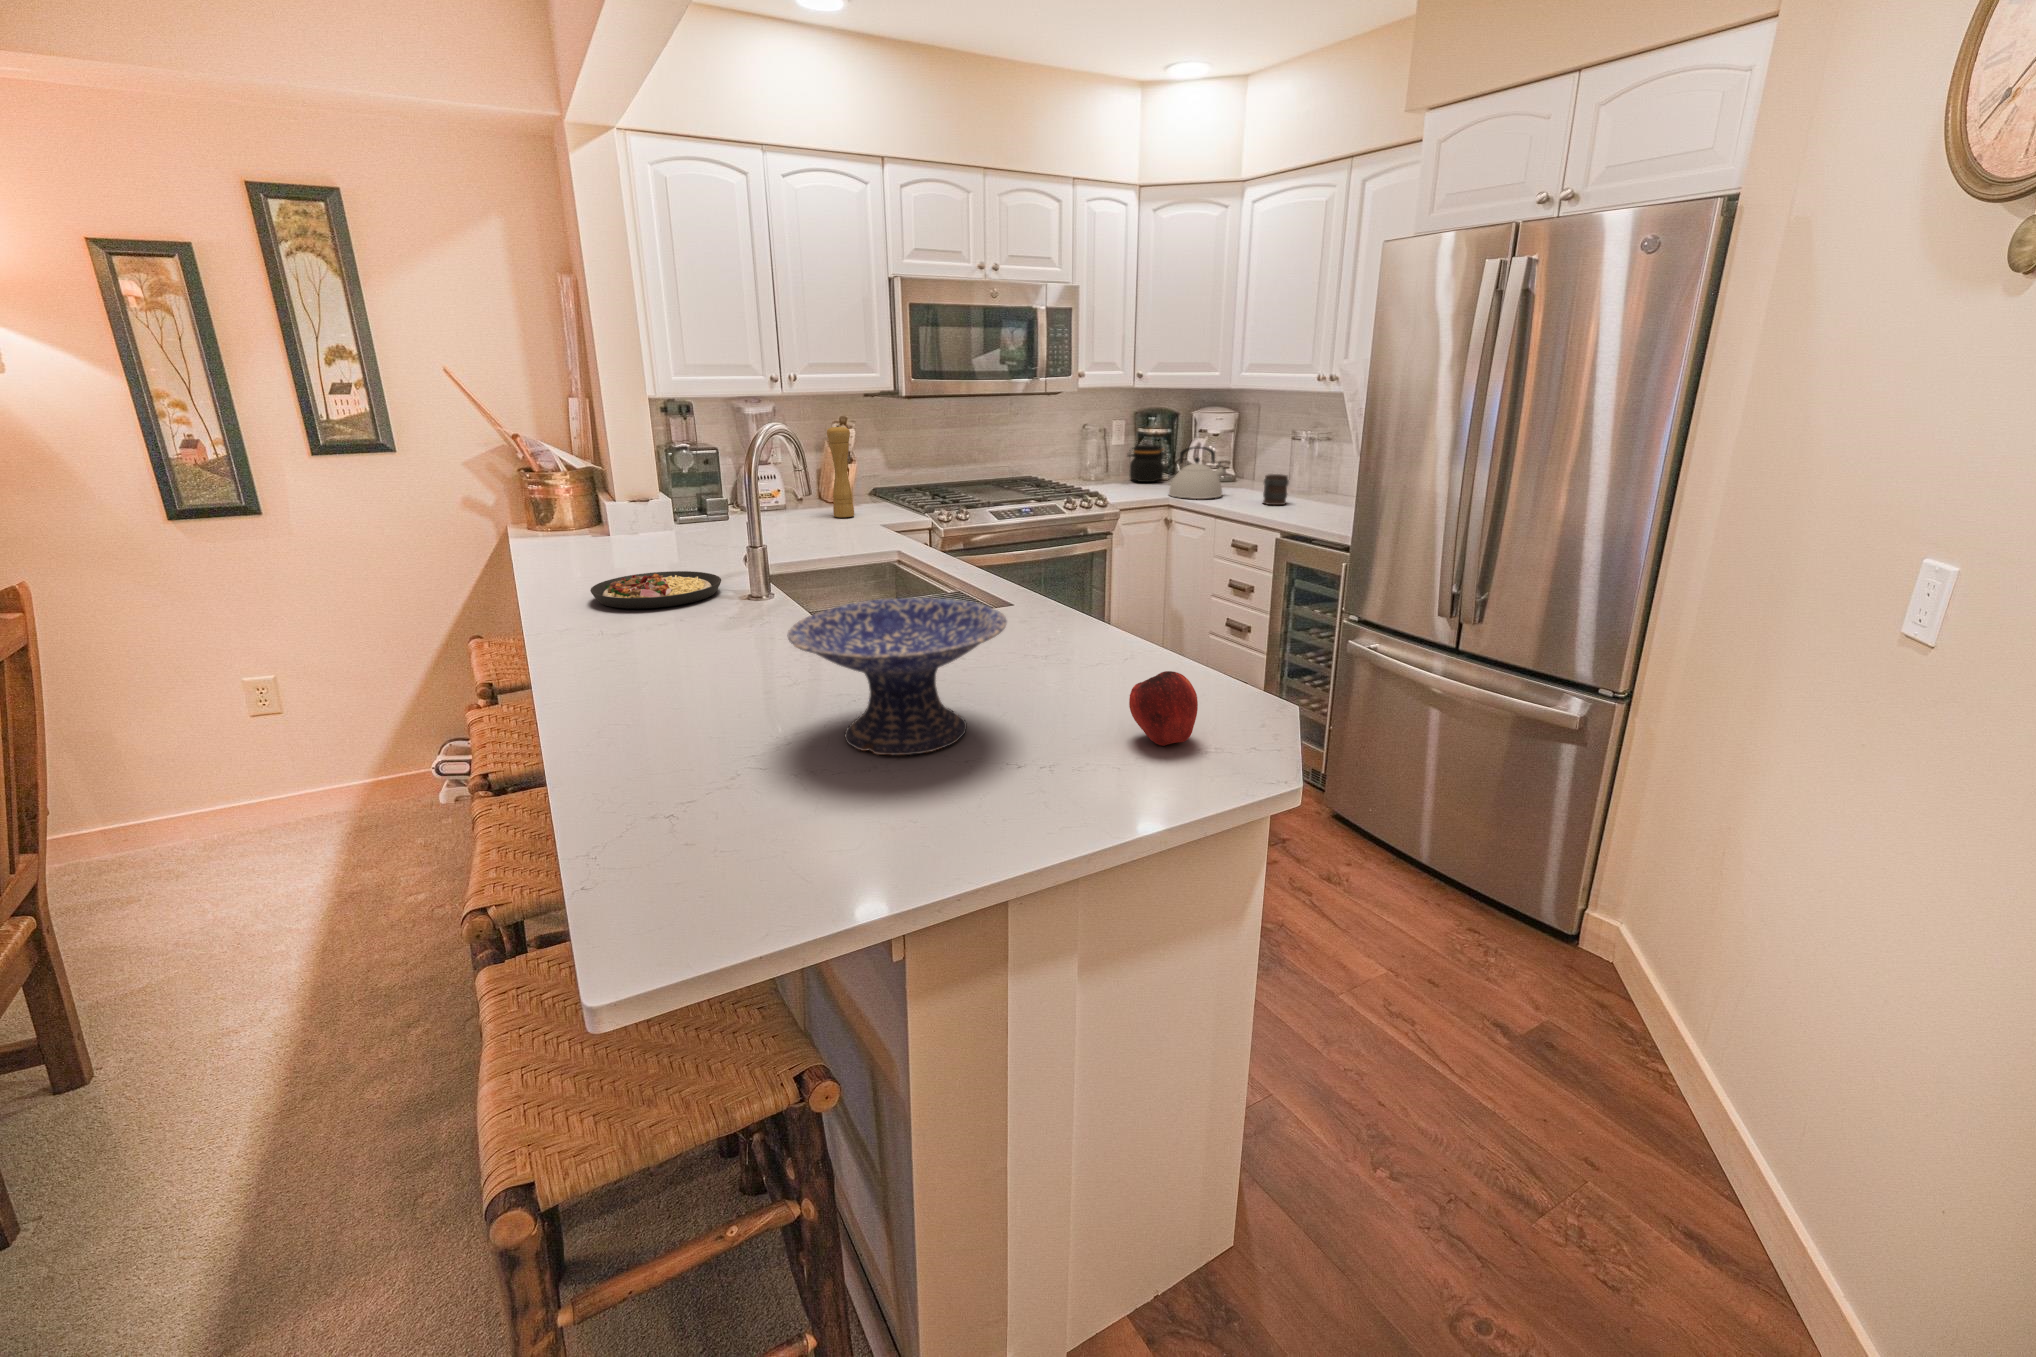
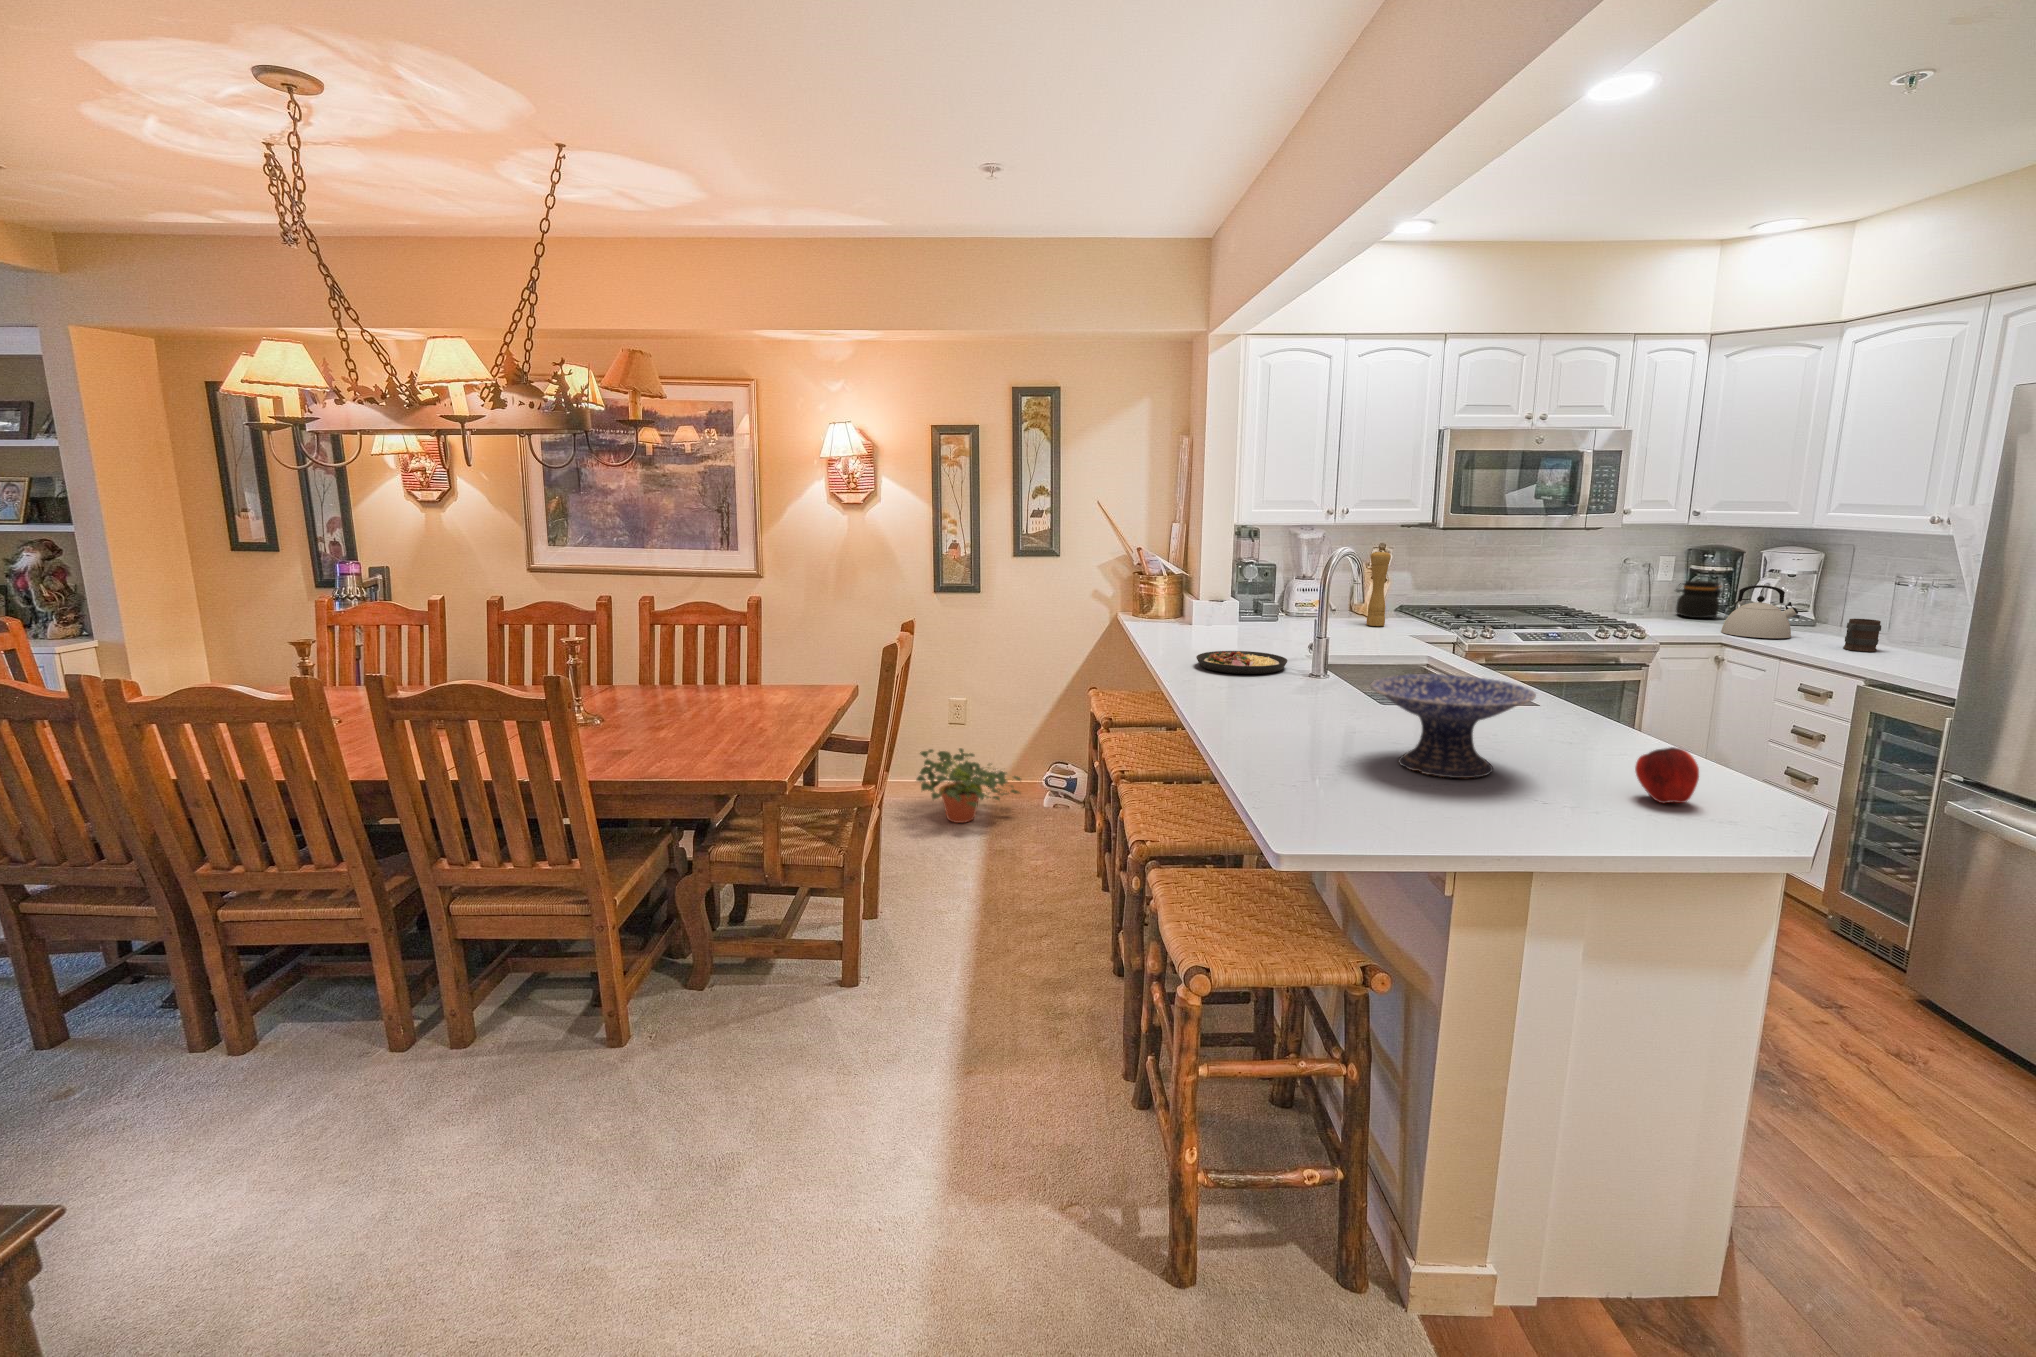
potted plant: none [193,751,398,865] -> present [917,748,1021,823]

